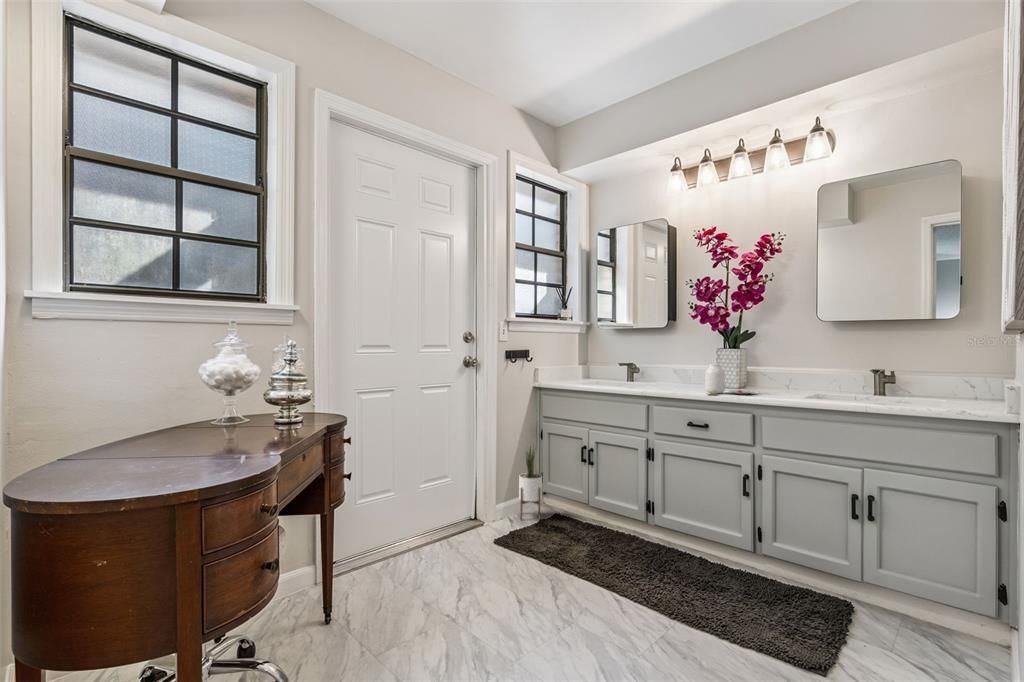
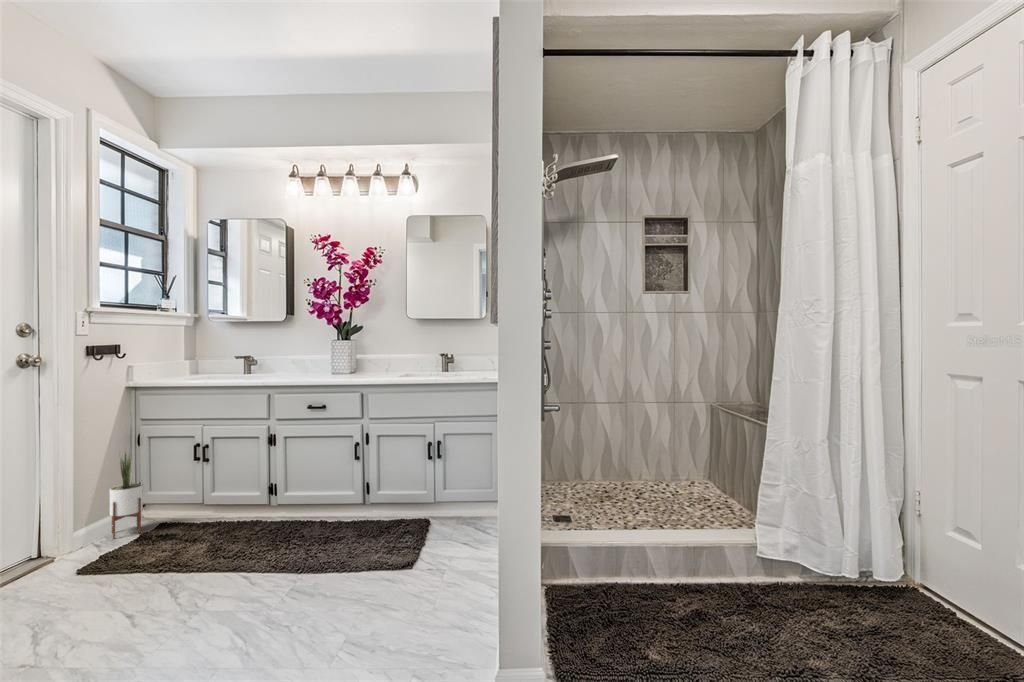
jar: present [705,364,753,394] -> none [323,353,365,379]

